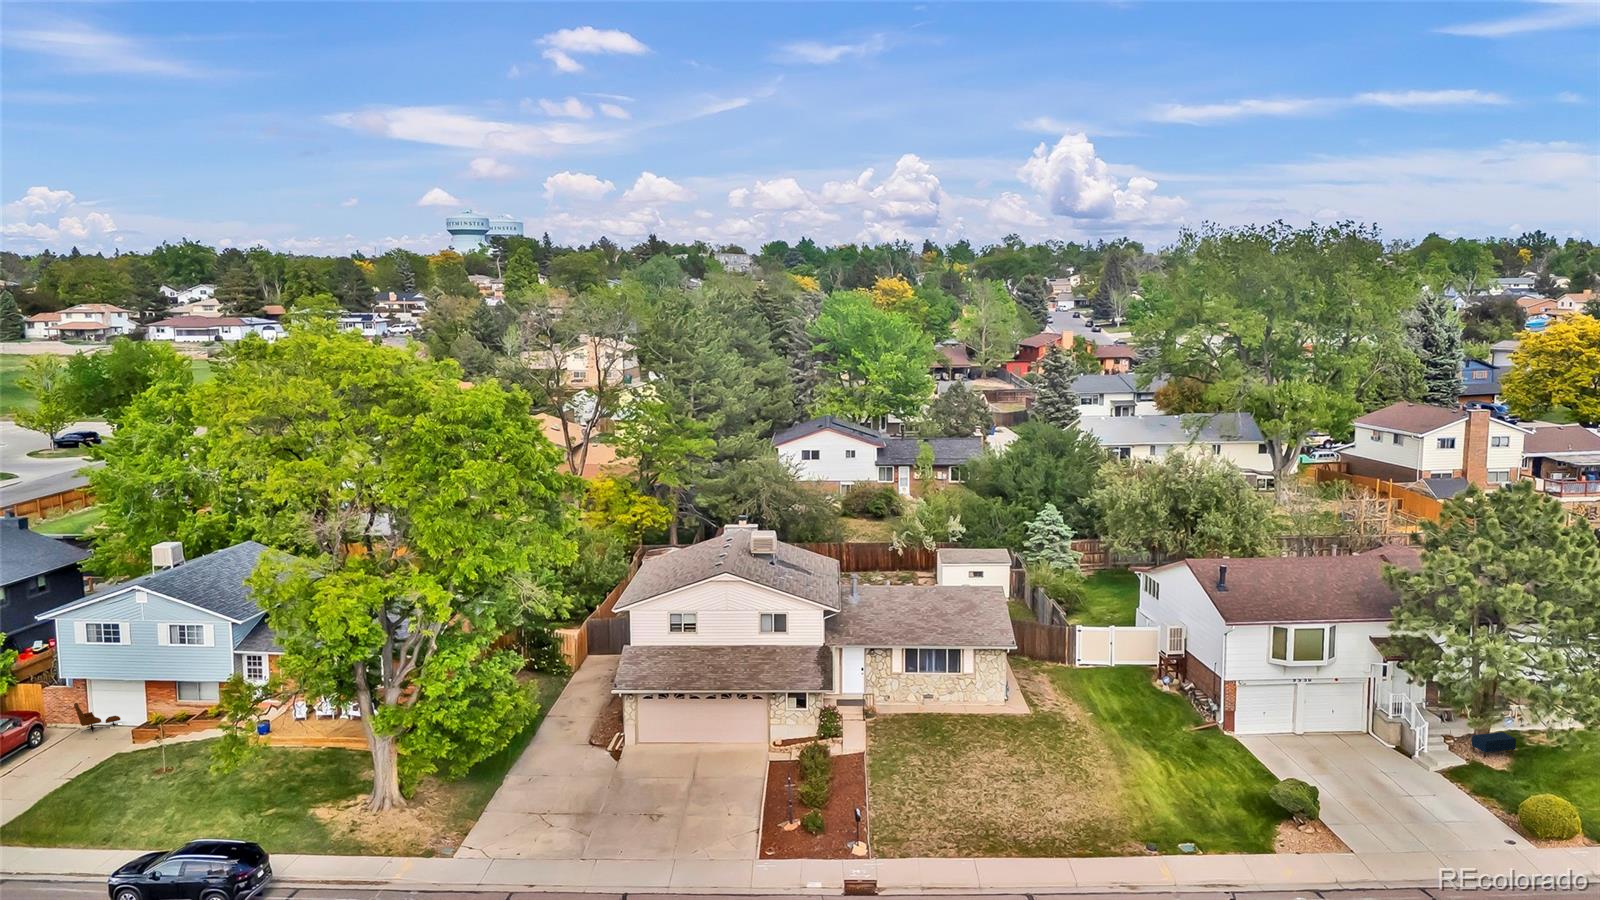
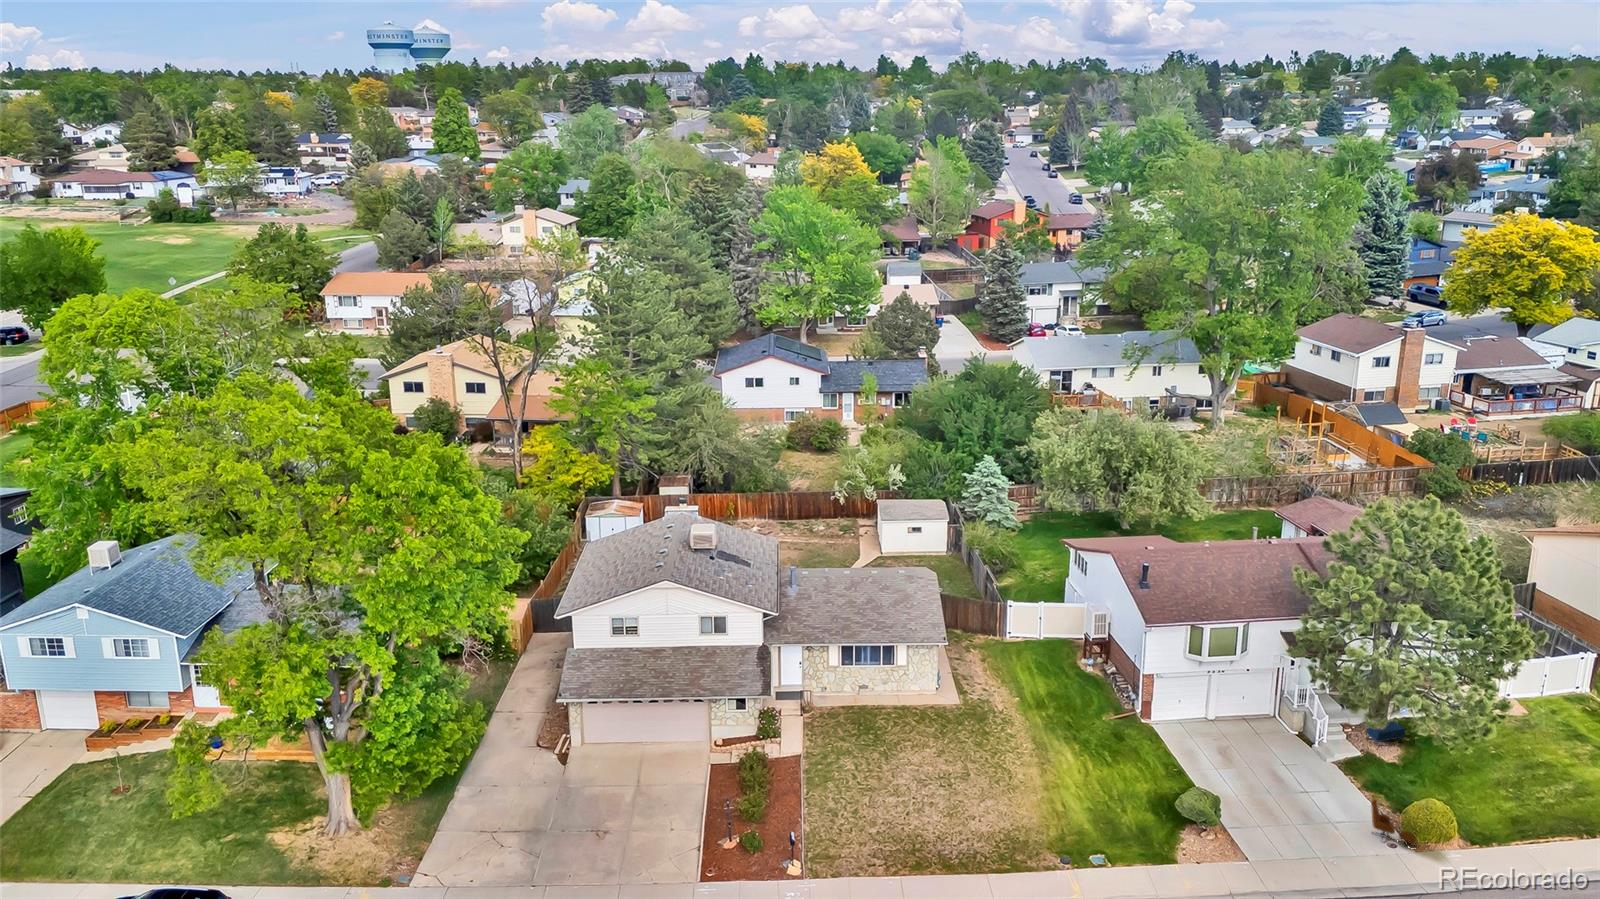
lounge chair: present [74,703,120,732] -> present [1371,800,1416,844]

